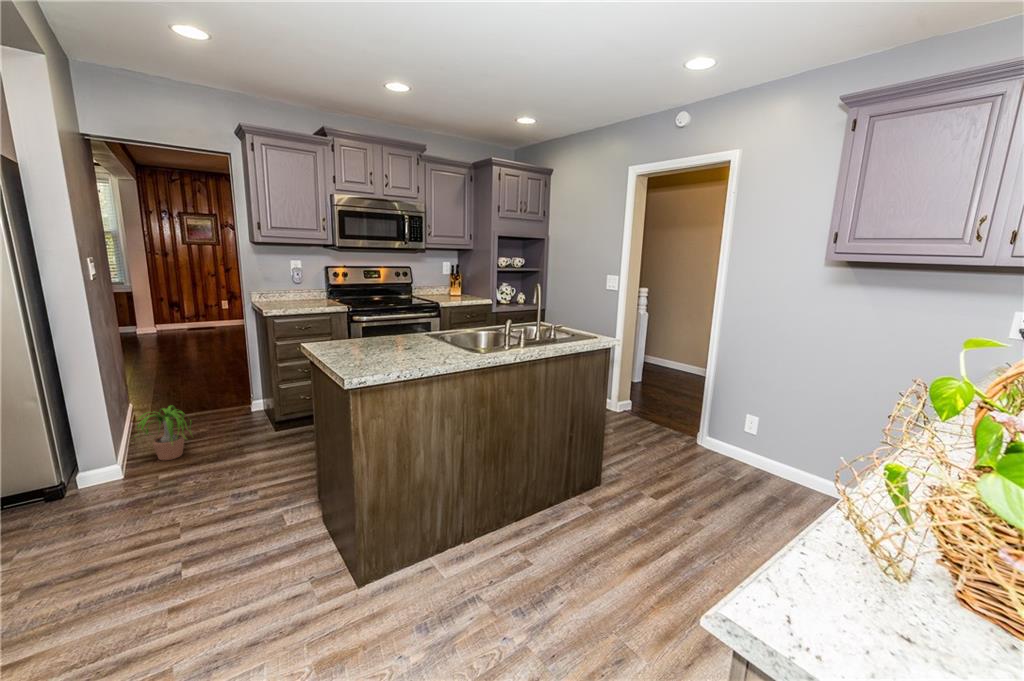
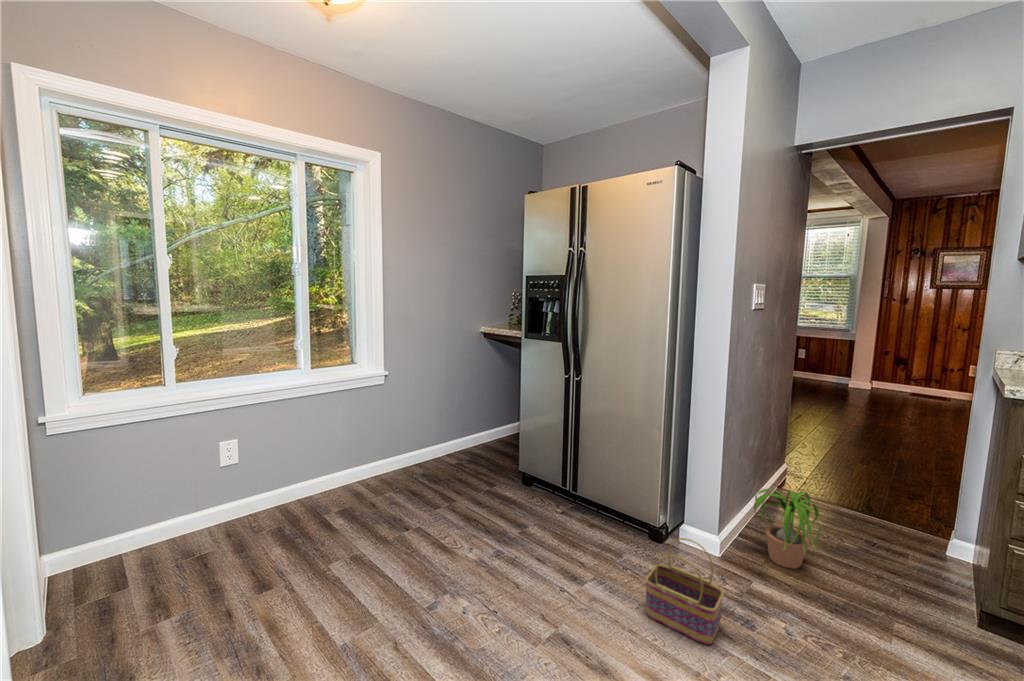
basket: none [87,460,158,533] -> present [646,538,724,645]

